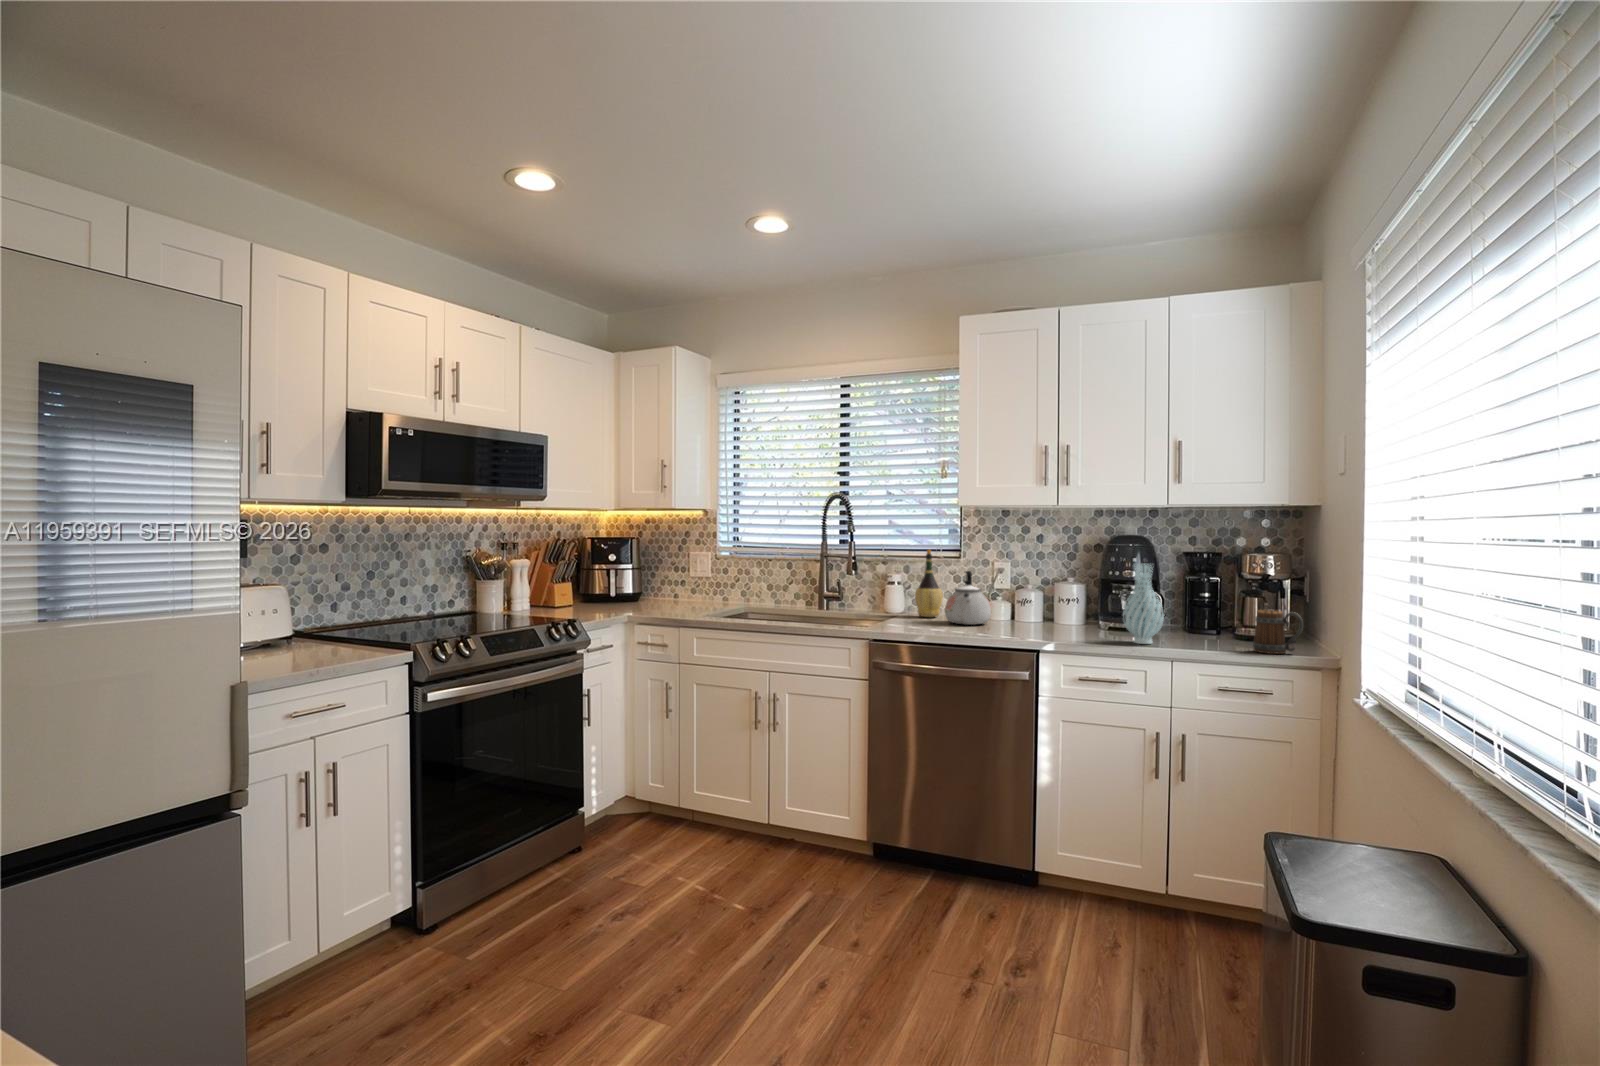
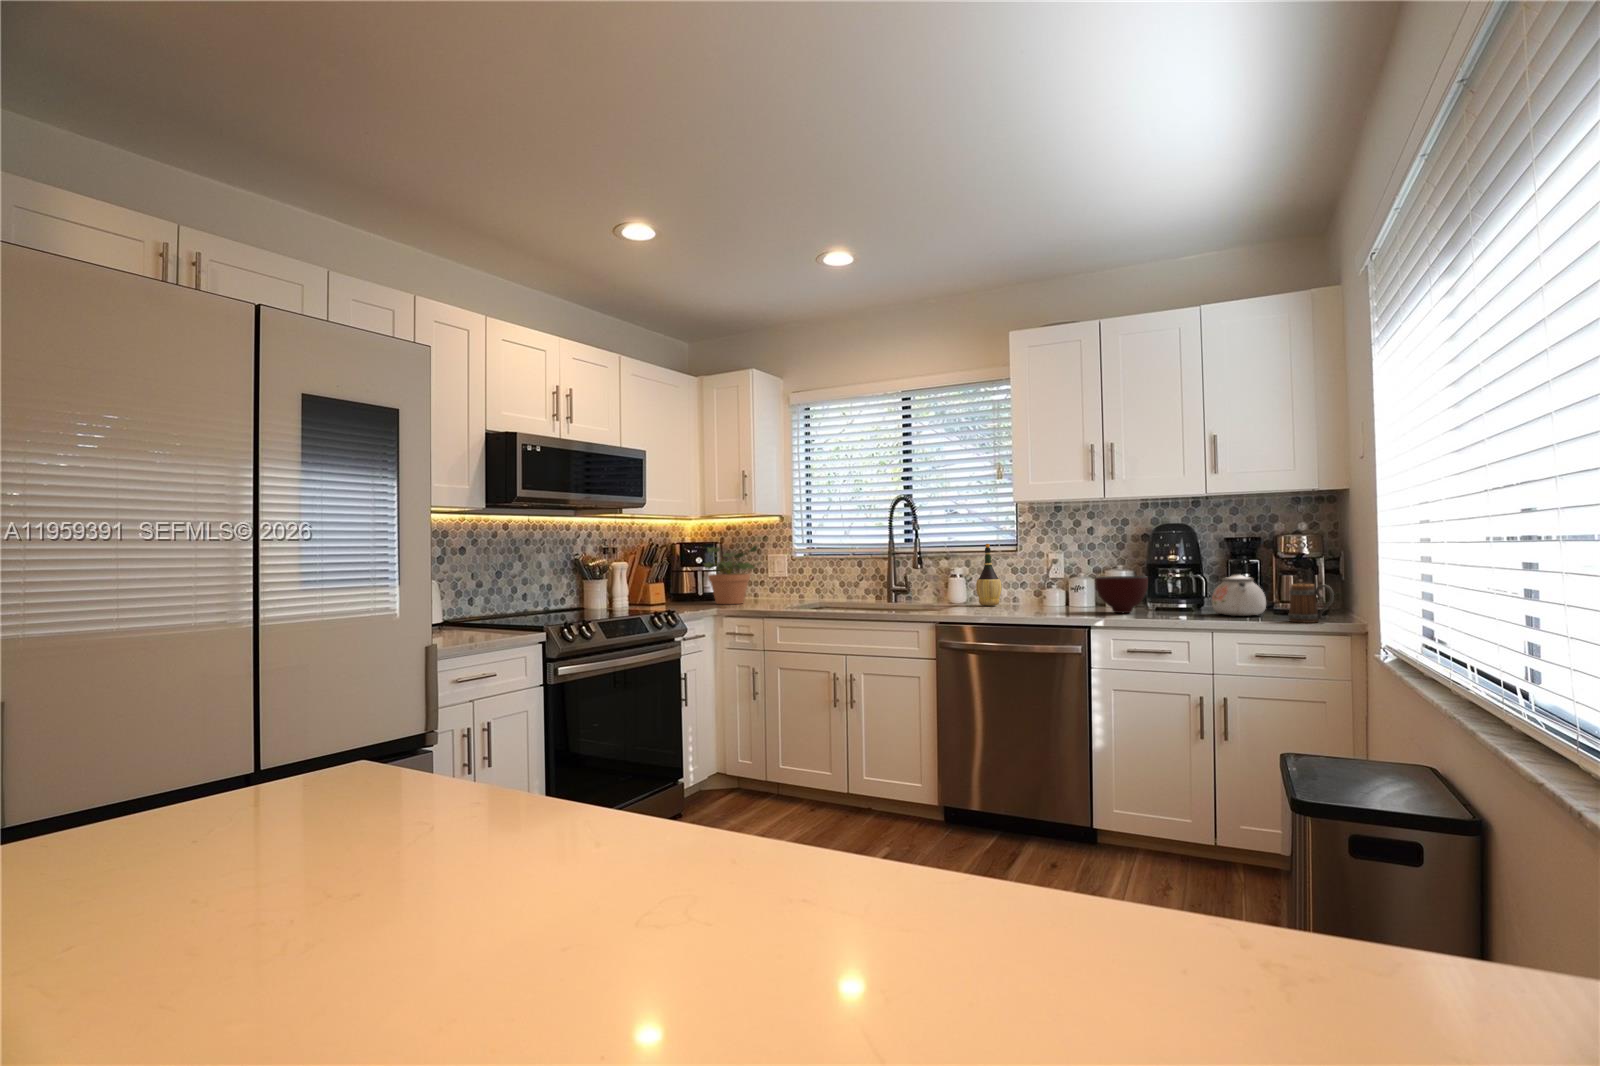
potted plant: none [614,543,687,608] -> present [704,546,761,604]
vase: present [1123,564,1164,644] -> none [1167,545,1205,619]
kettle: present [945,571,991,625] -> present [1212,560,1266,616]
bowl: none [1045,591,1101,634] -> present [1095,576,1148,613]

